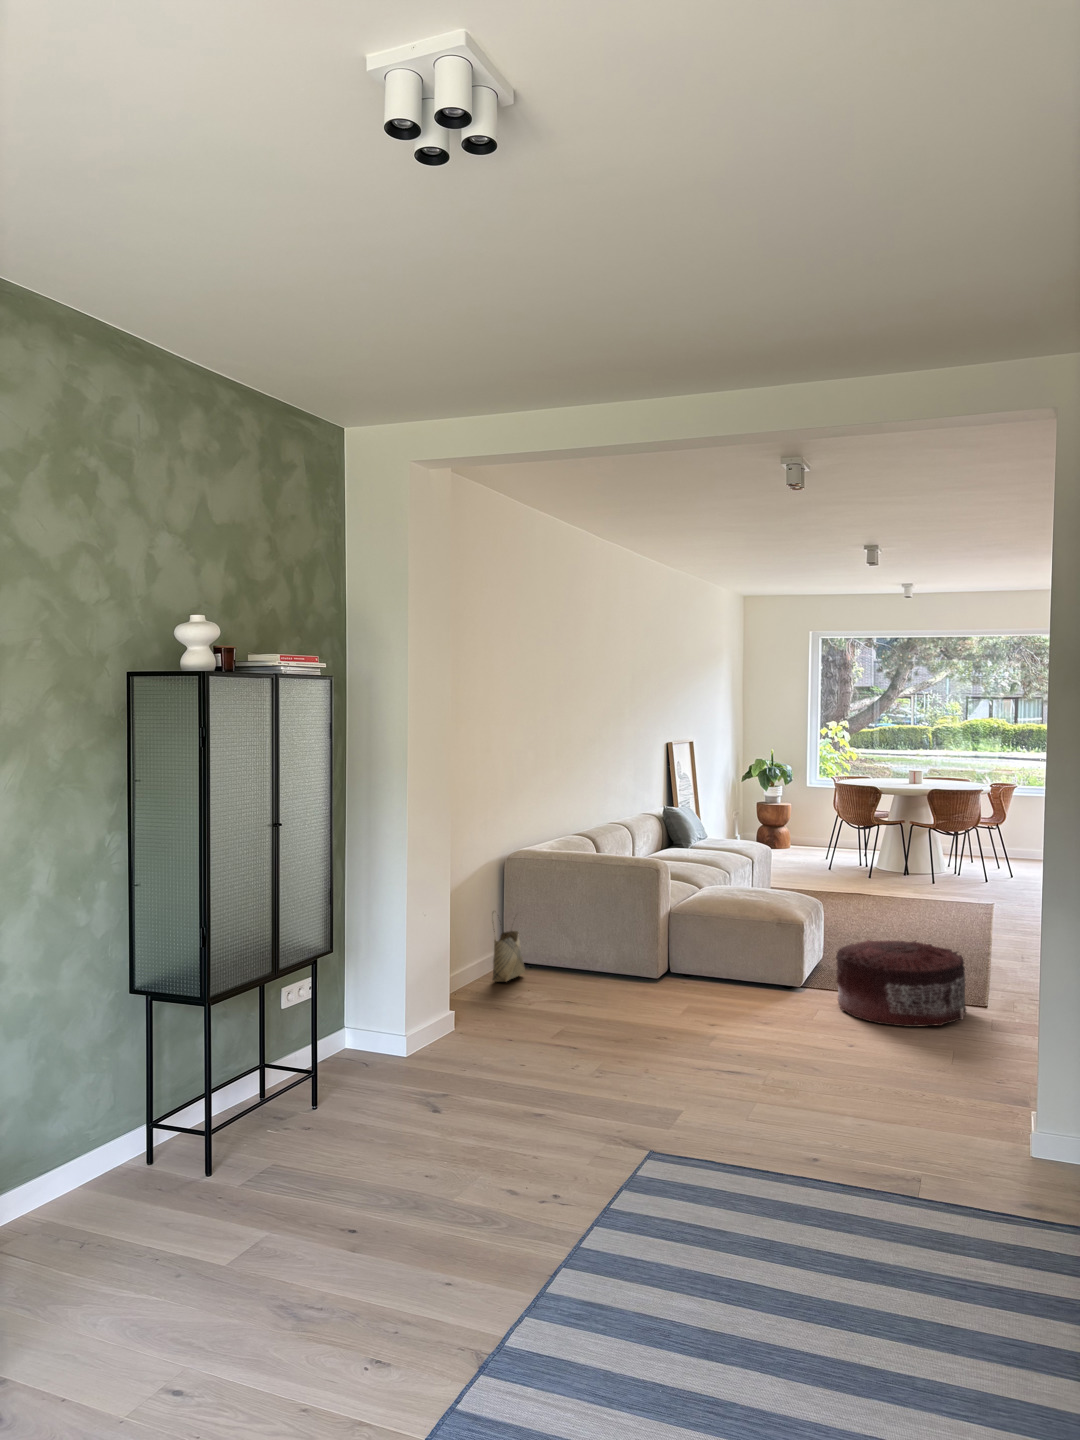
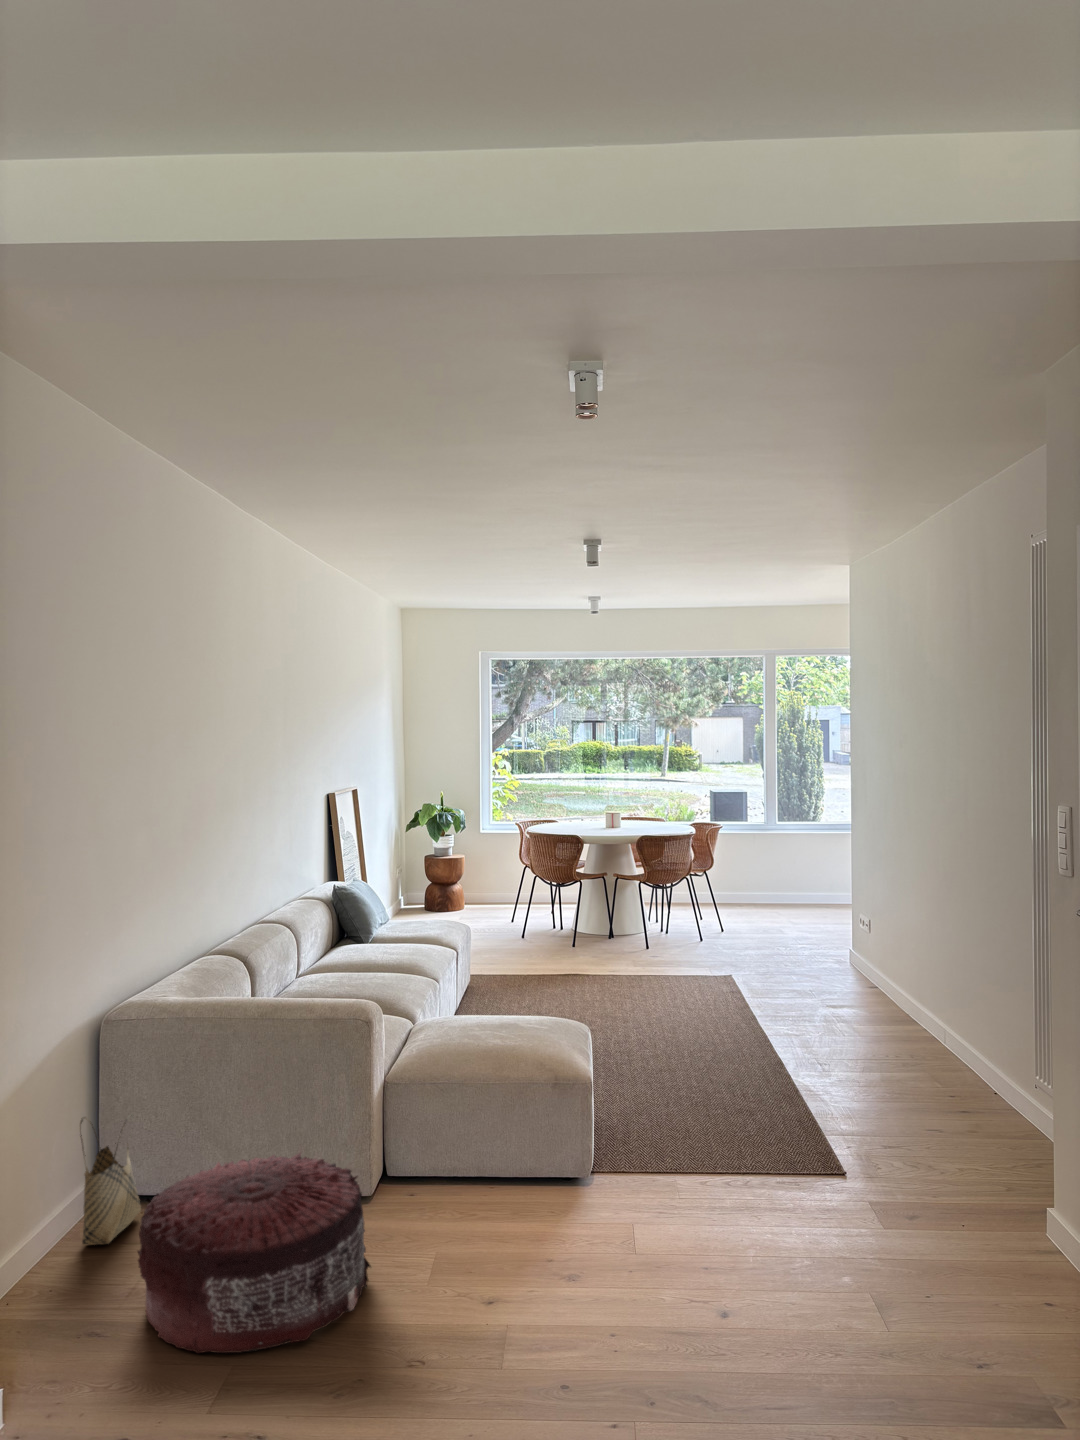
pouf: present [836,940,966,1027] -> present [138,1153,371,1353]

